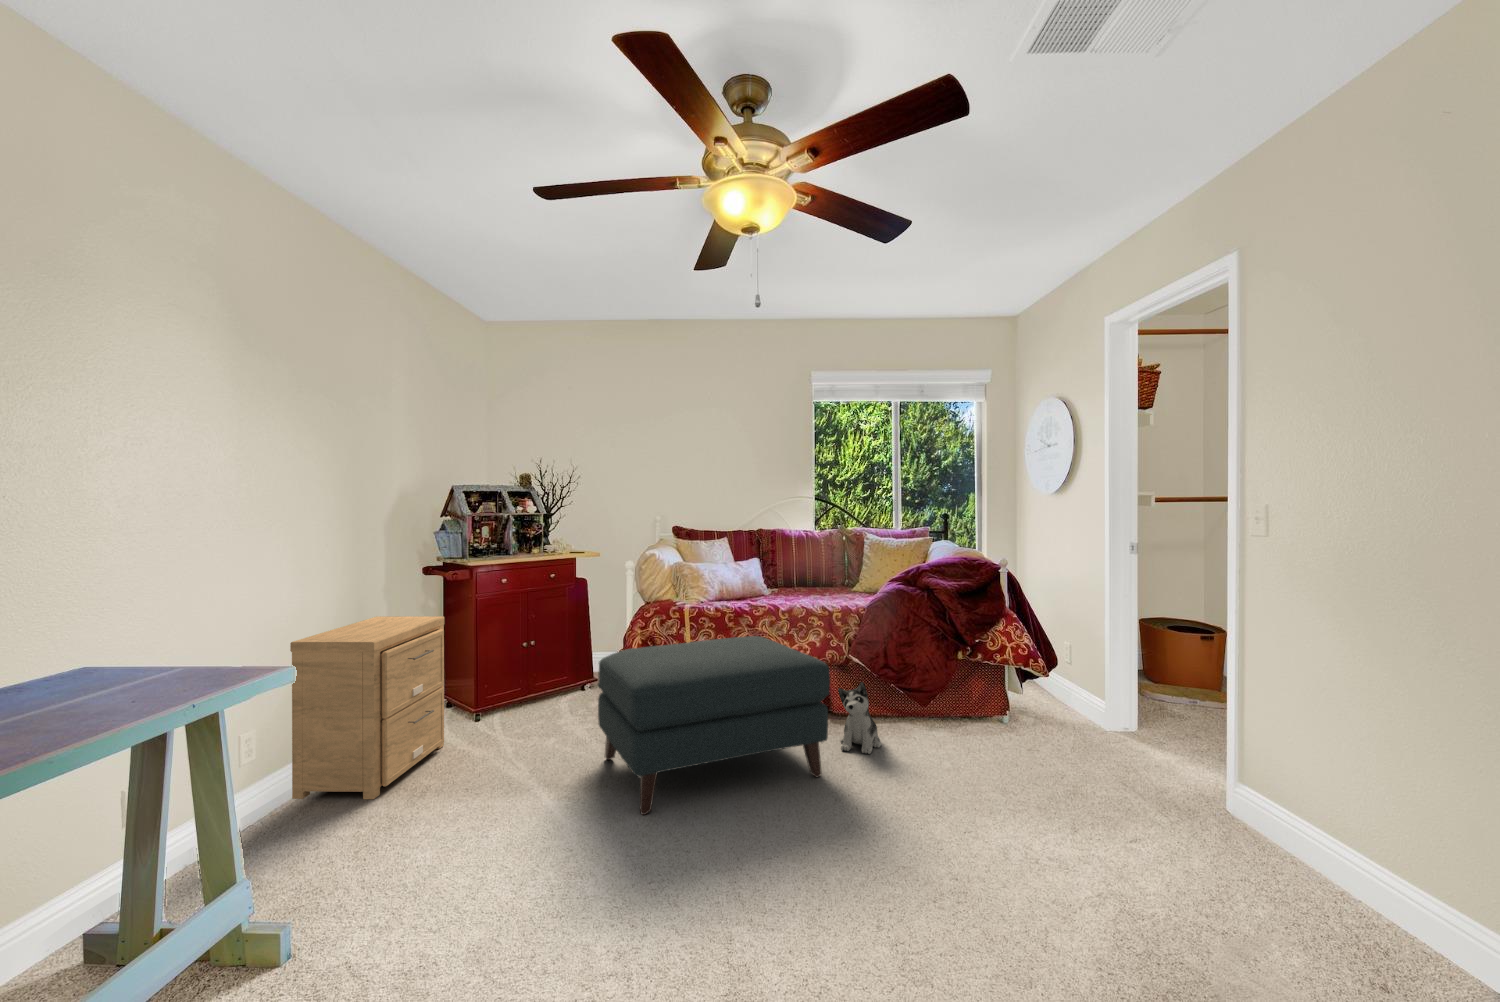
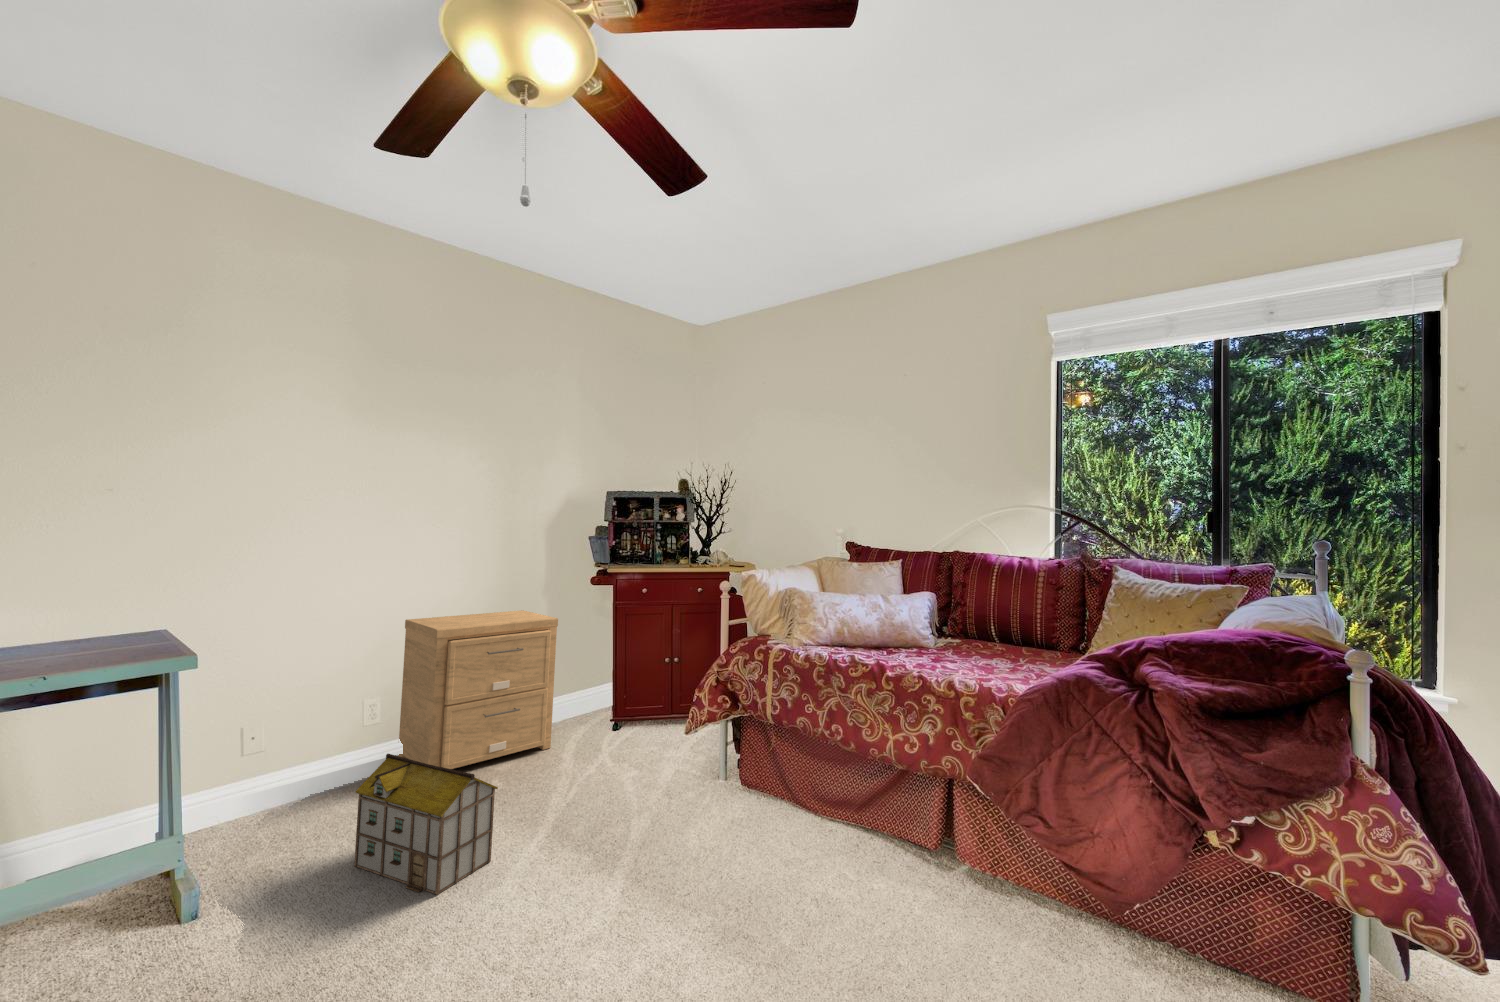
ottoman: present [598,636,830,815] -> none [530,686,851,961]
plush toy: present [838,682,881,754] -> none [907,823,995,961]
toy house: none [450,740,564,858] -> present [354,754,498,895]

